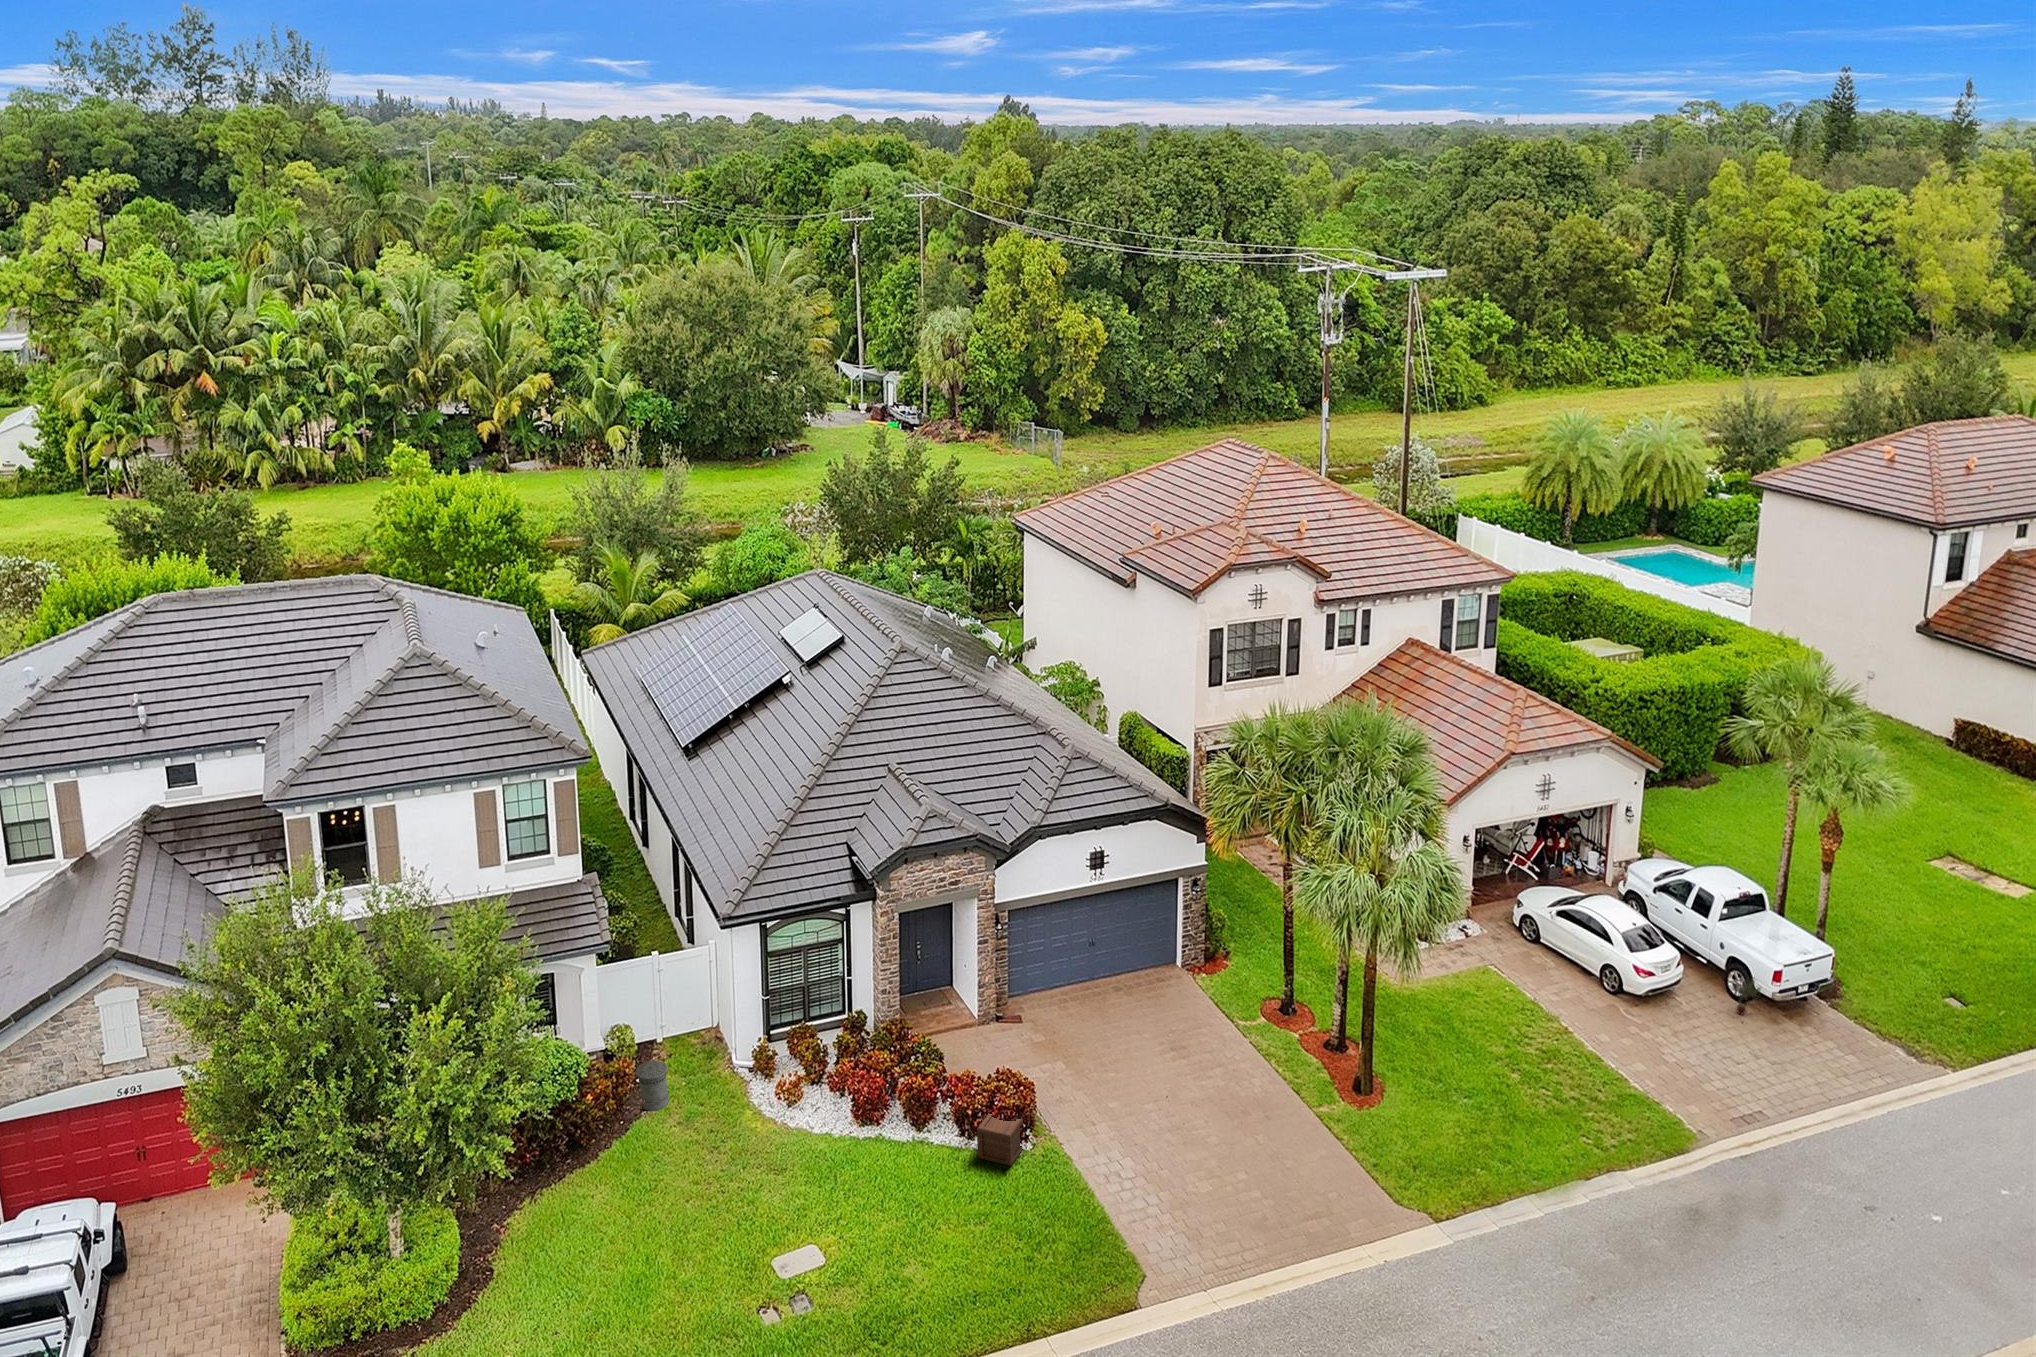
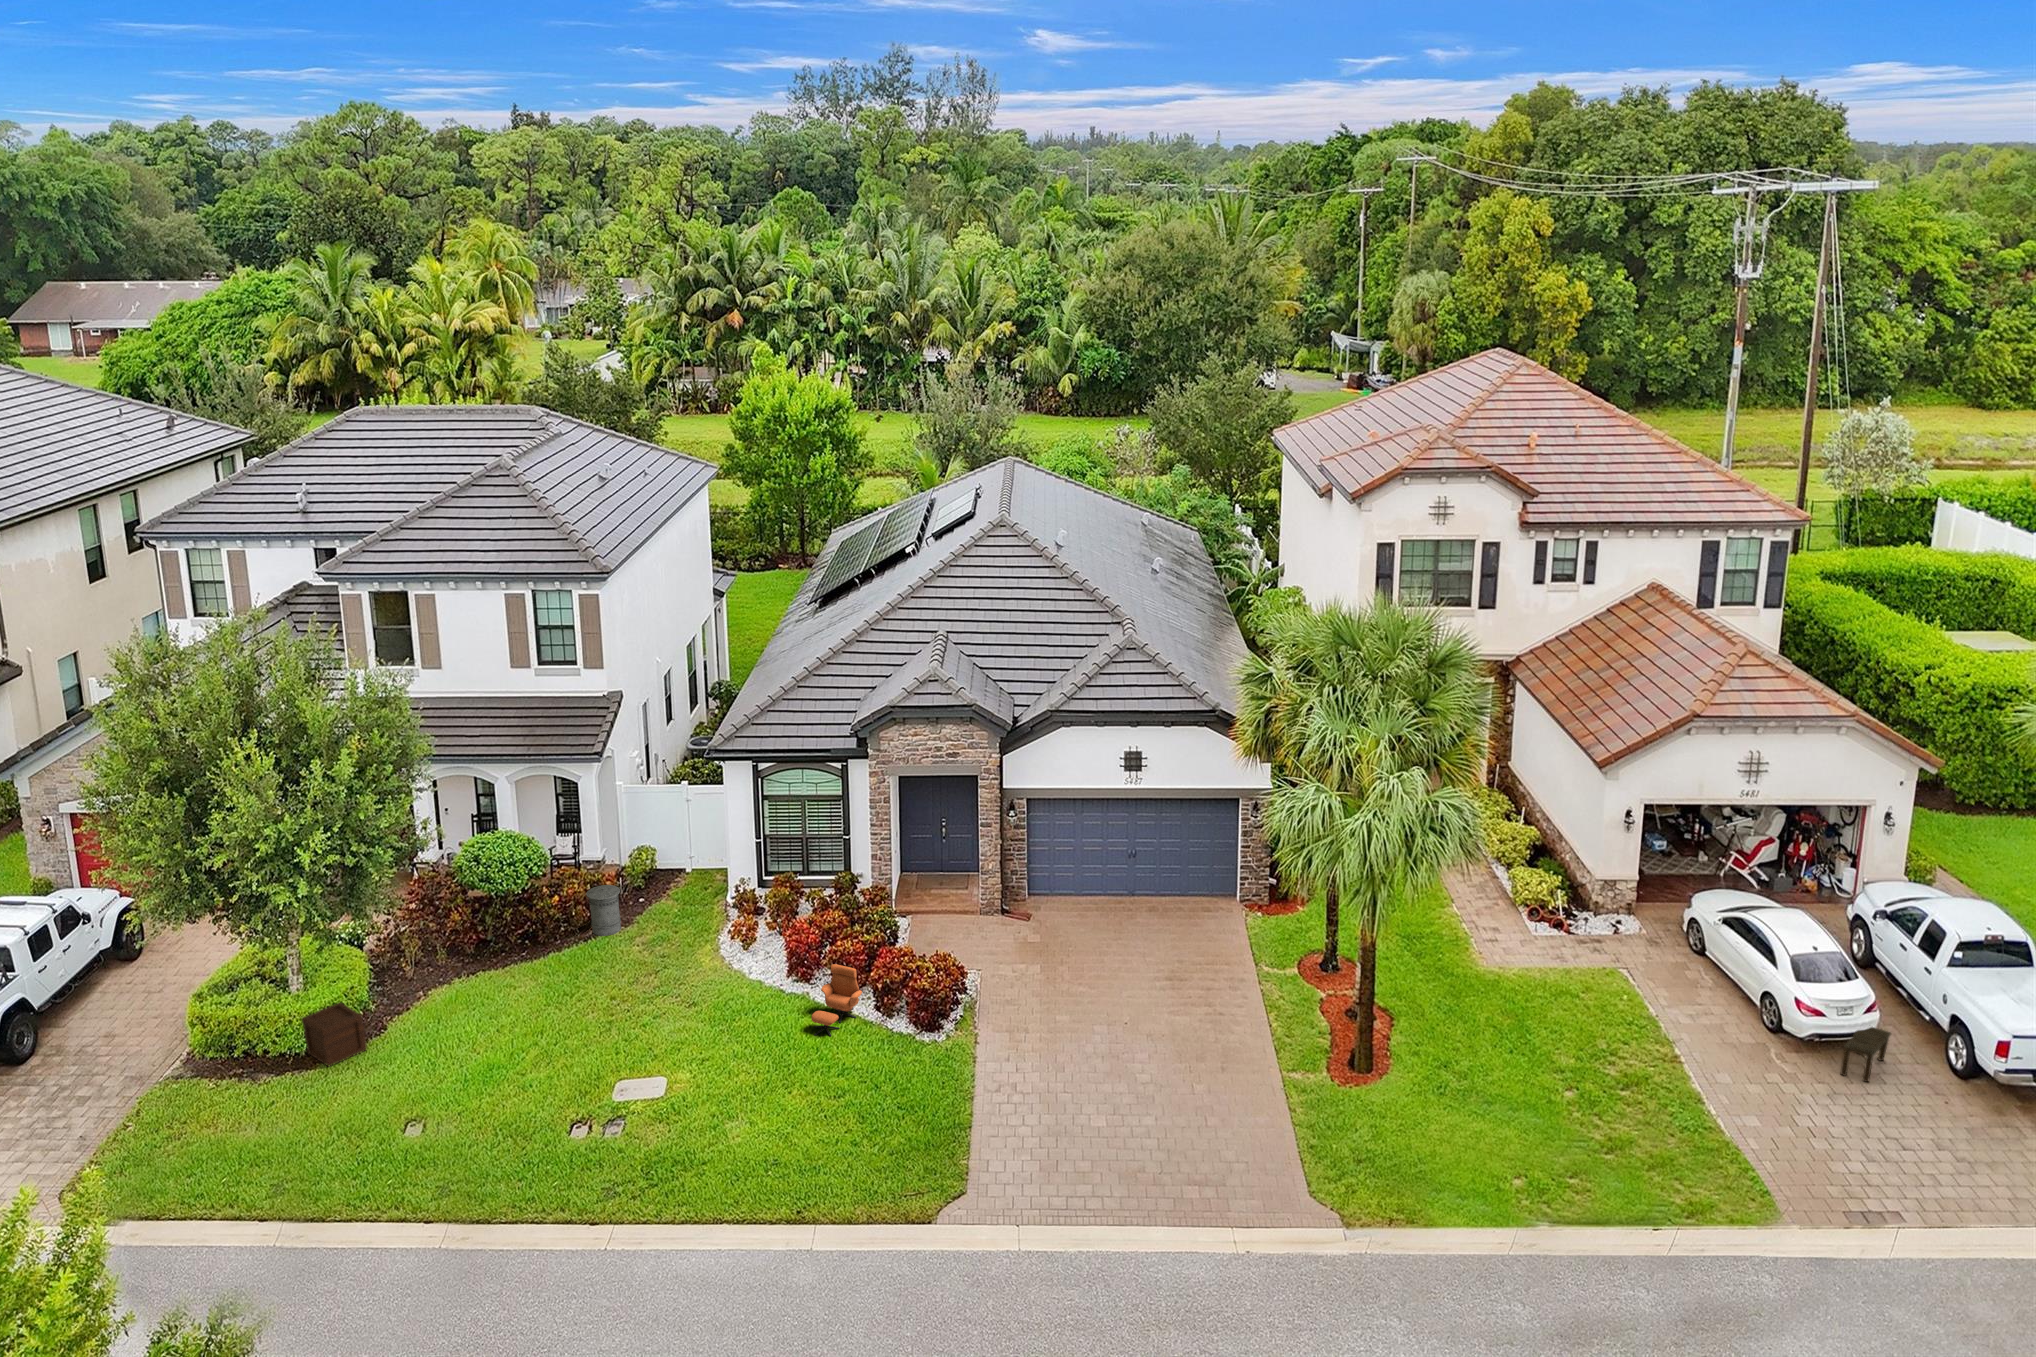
potted tree: present [1729,977,1760,1015] -> none [1933,1035,1977,1088]
bench: none [1675,978,1699,1022] -> present [1841,1027,1891,1082]
lounge chair: none [914,1096,952,1163] -> present [811,964,862,1036]
wooden crate: present [977,1114,1025,1166] -> present [302,1002,367,1066]

